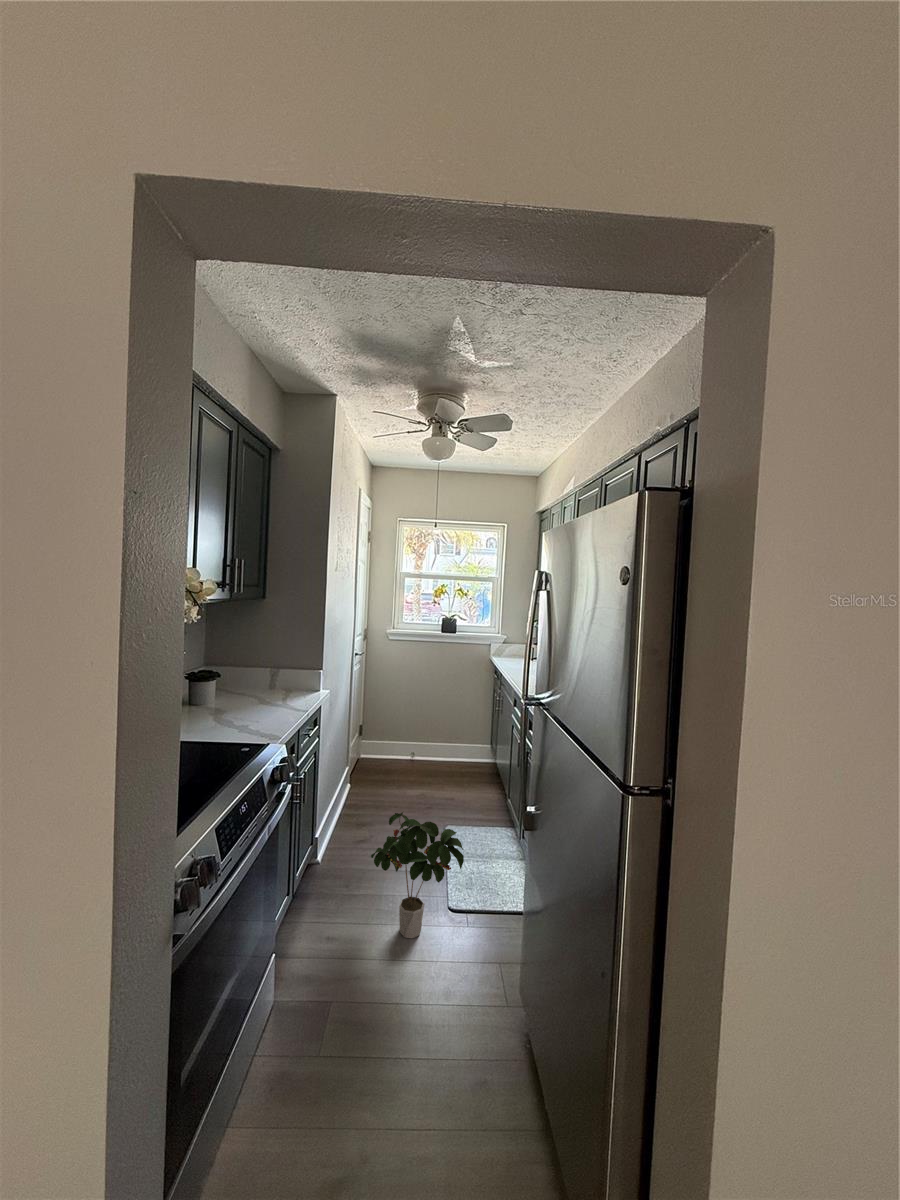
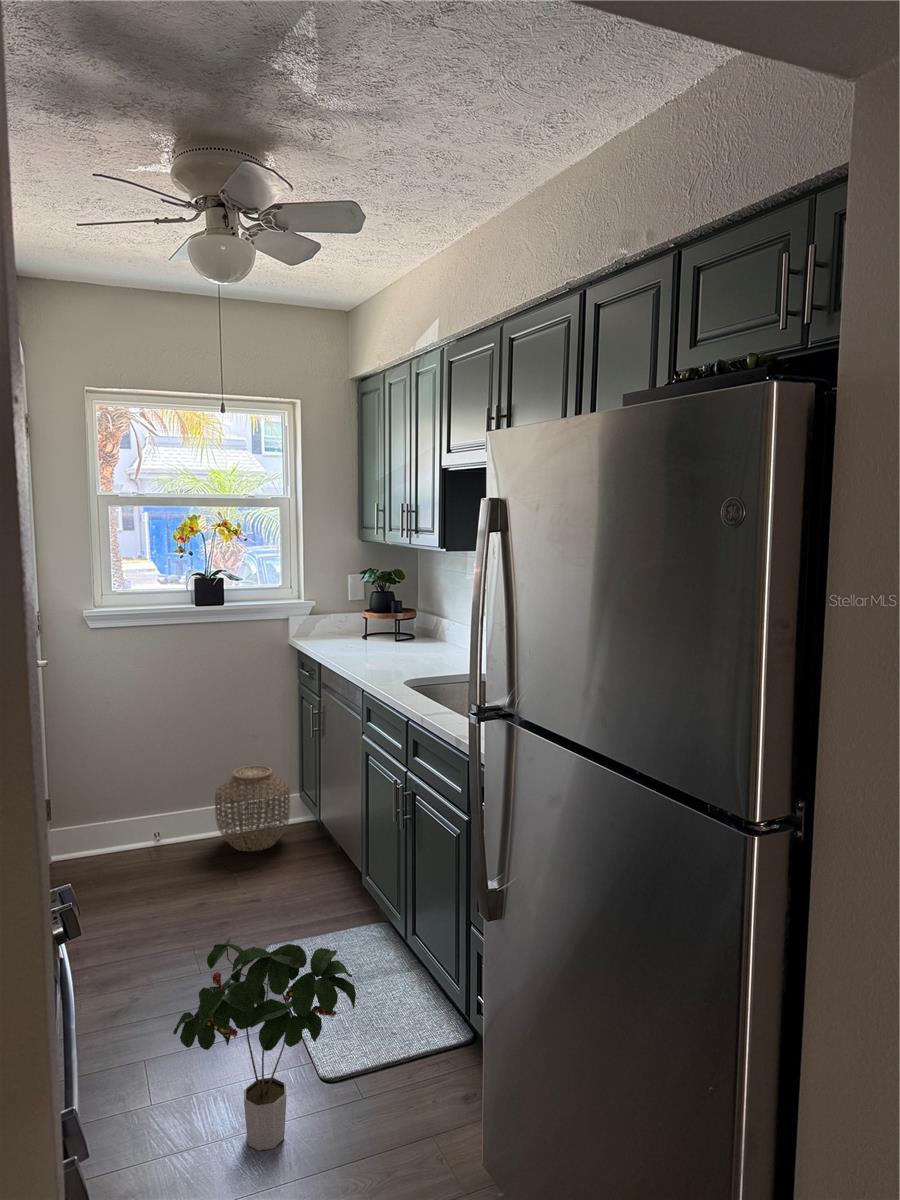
woven basket: none [440,725,482,775] -> present [215,766,290,851]

